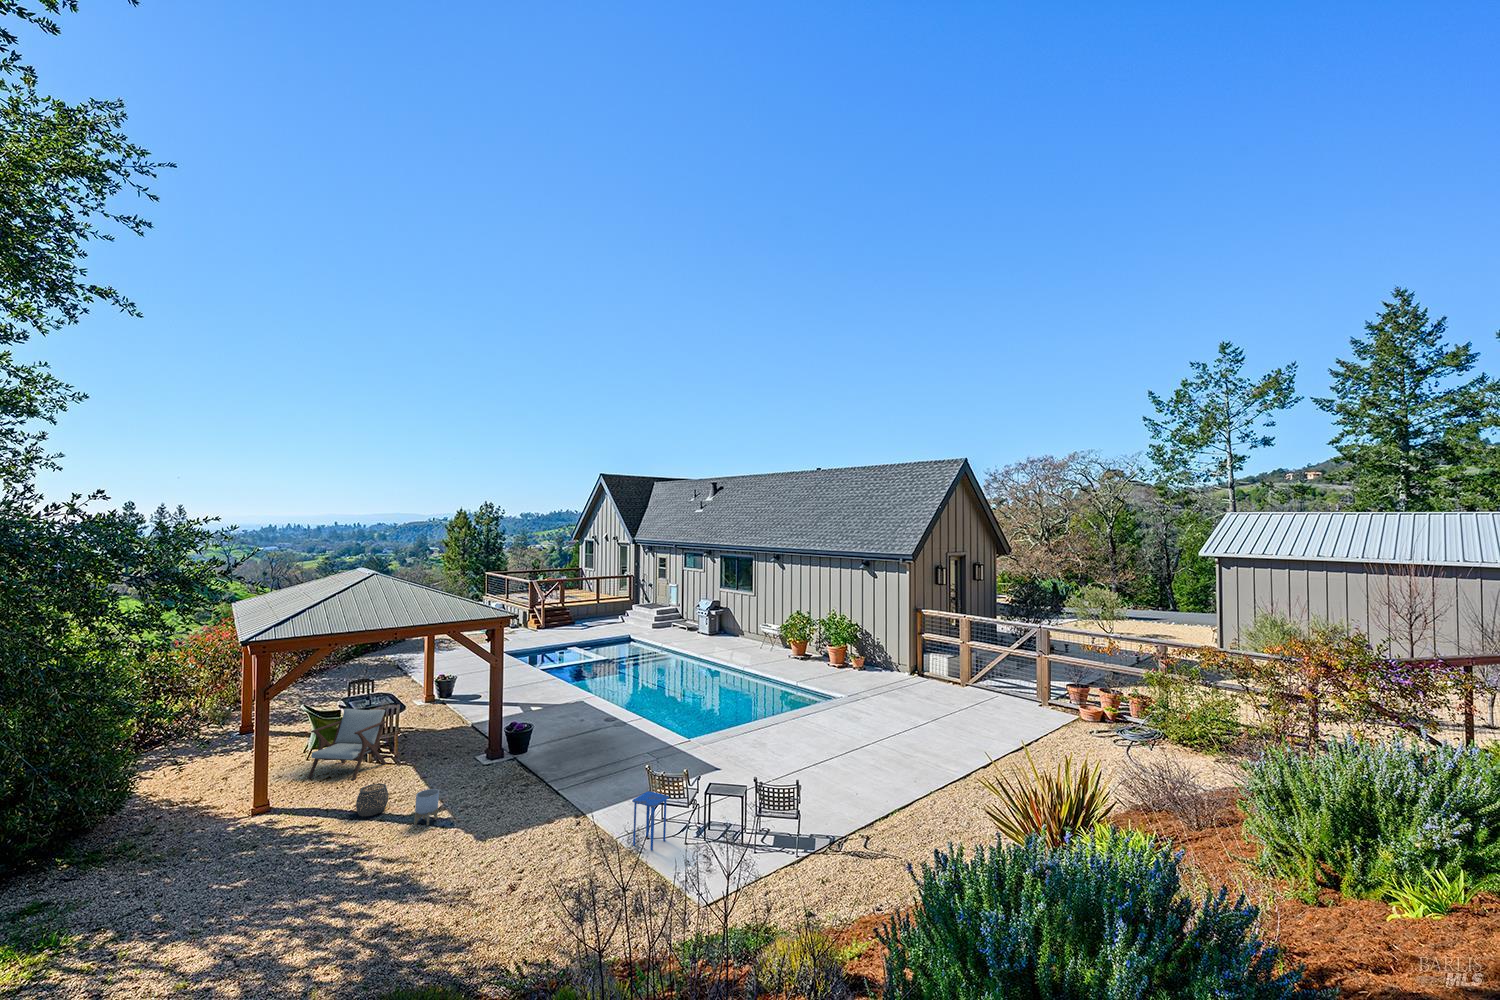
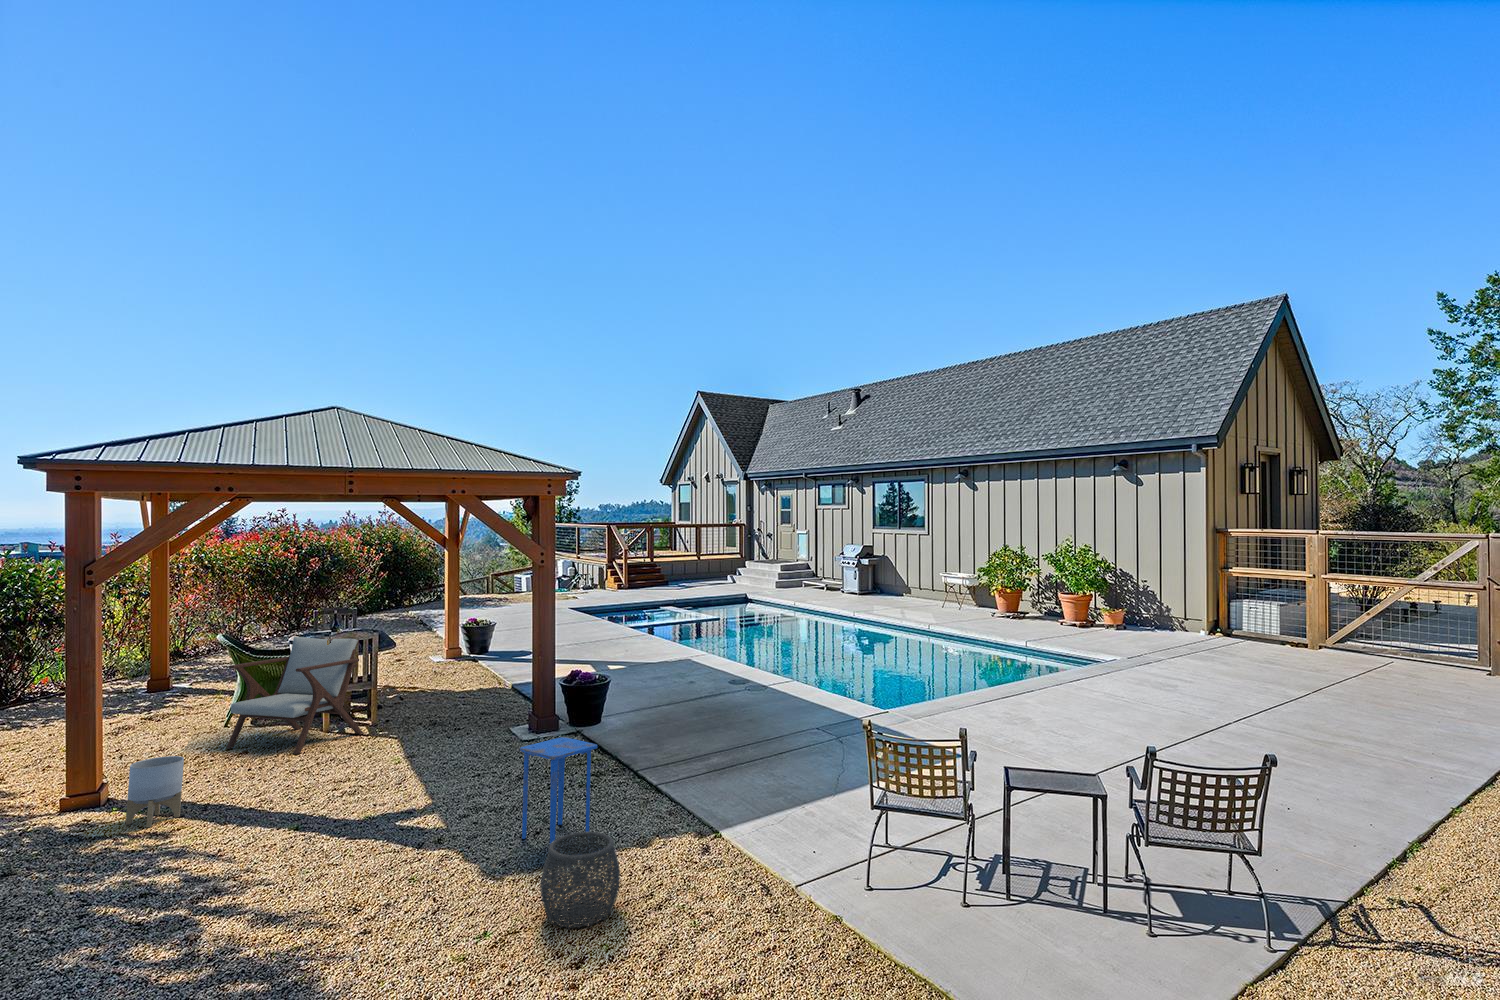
woven basket: present [356,784,389,816] -> present [540,832,620,928]
planter: present [414,789,439,826] -> present [126,756,184,827]
side table: present [632,791,669,851] -> present [520,737,597,844]

